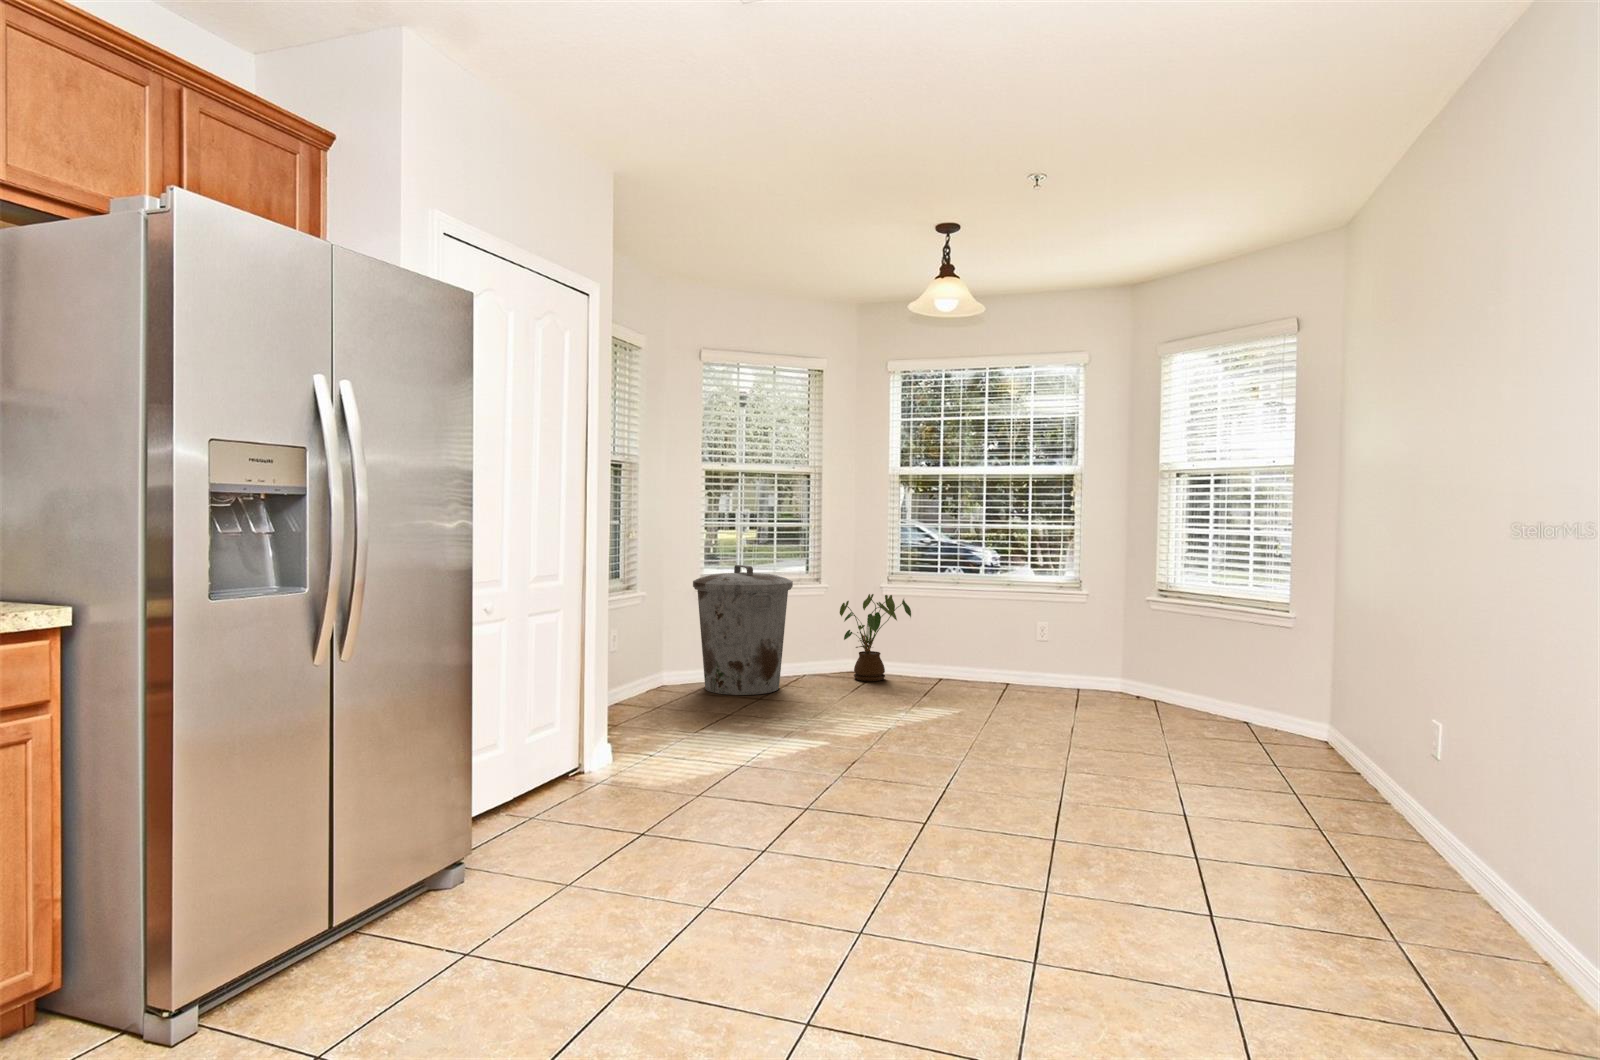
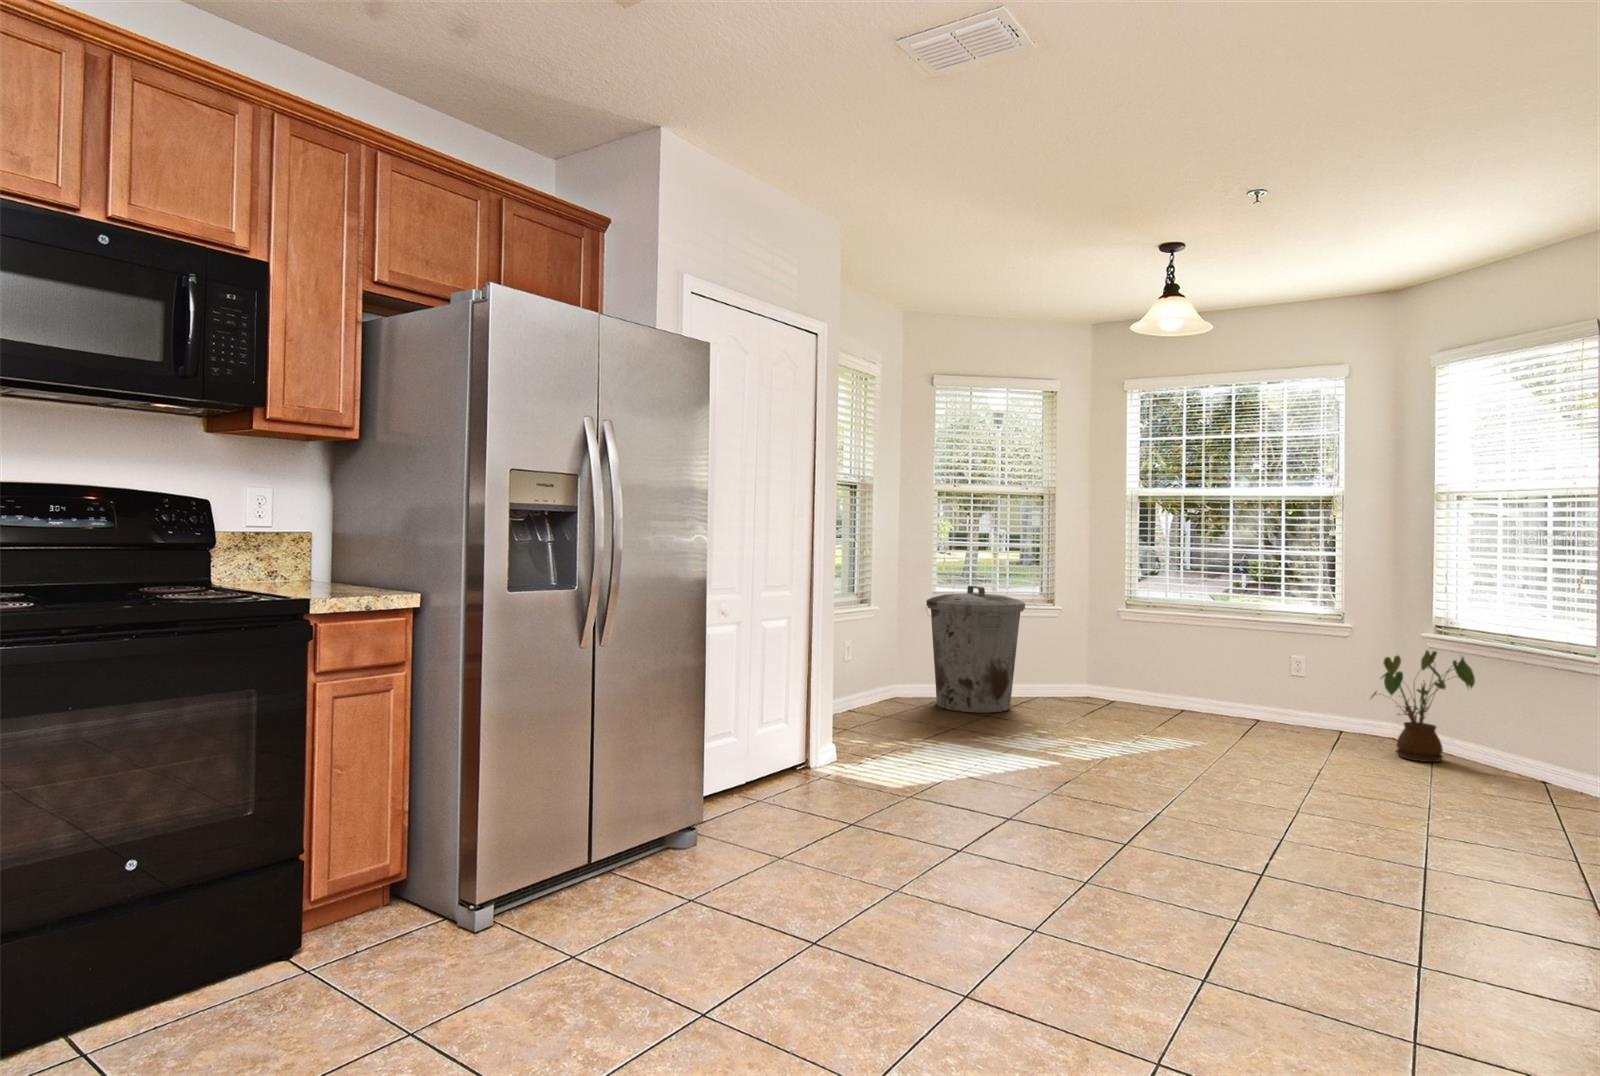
house plant: present [840,594,911,681] -> present [1371,650,1475,762]

